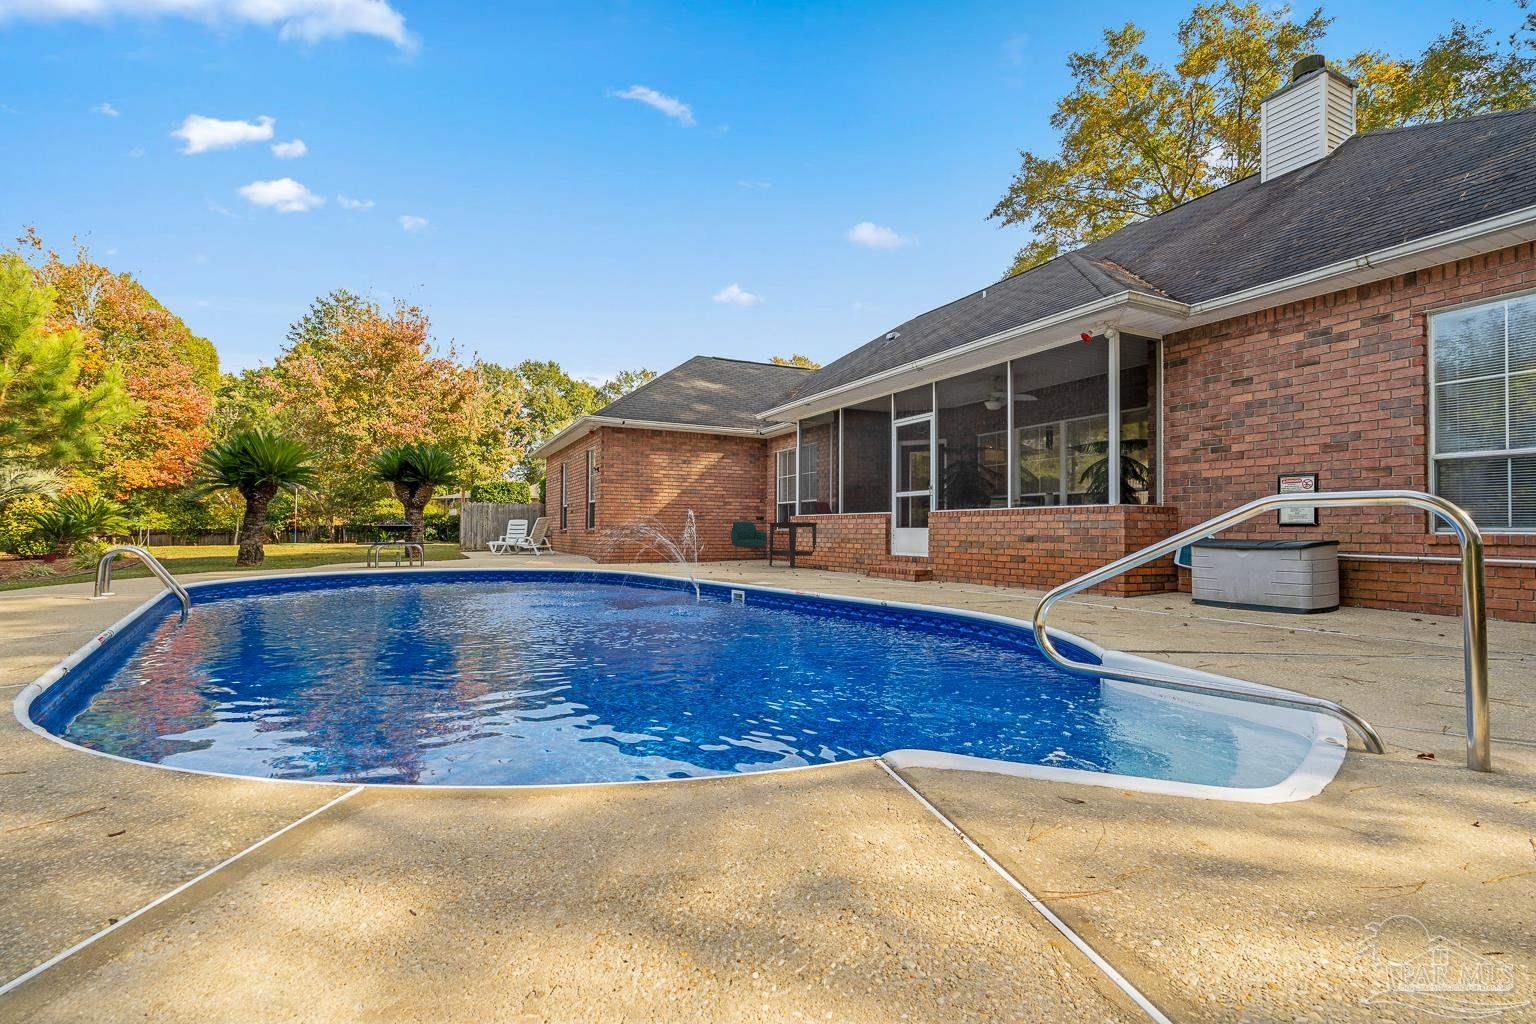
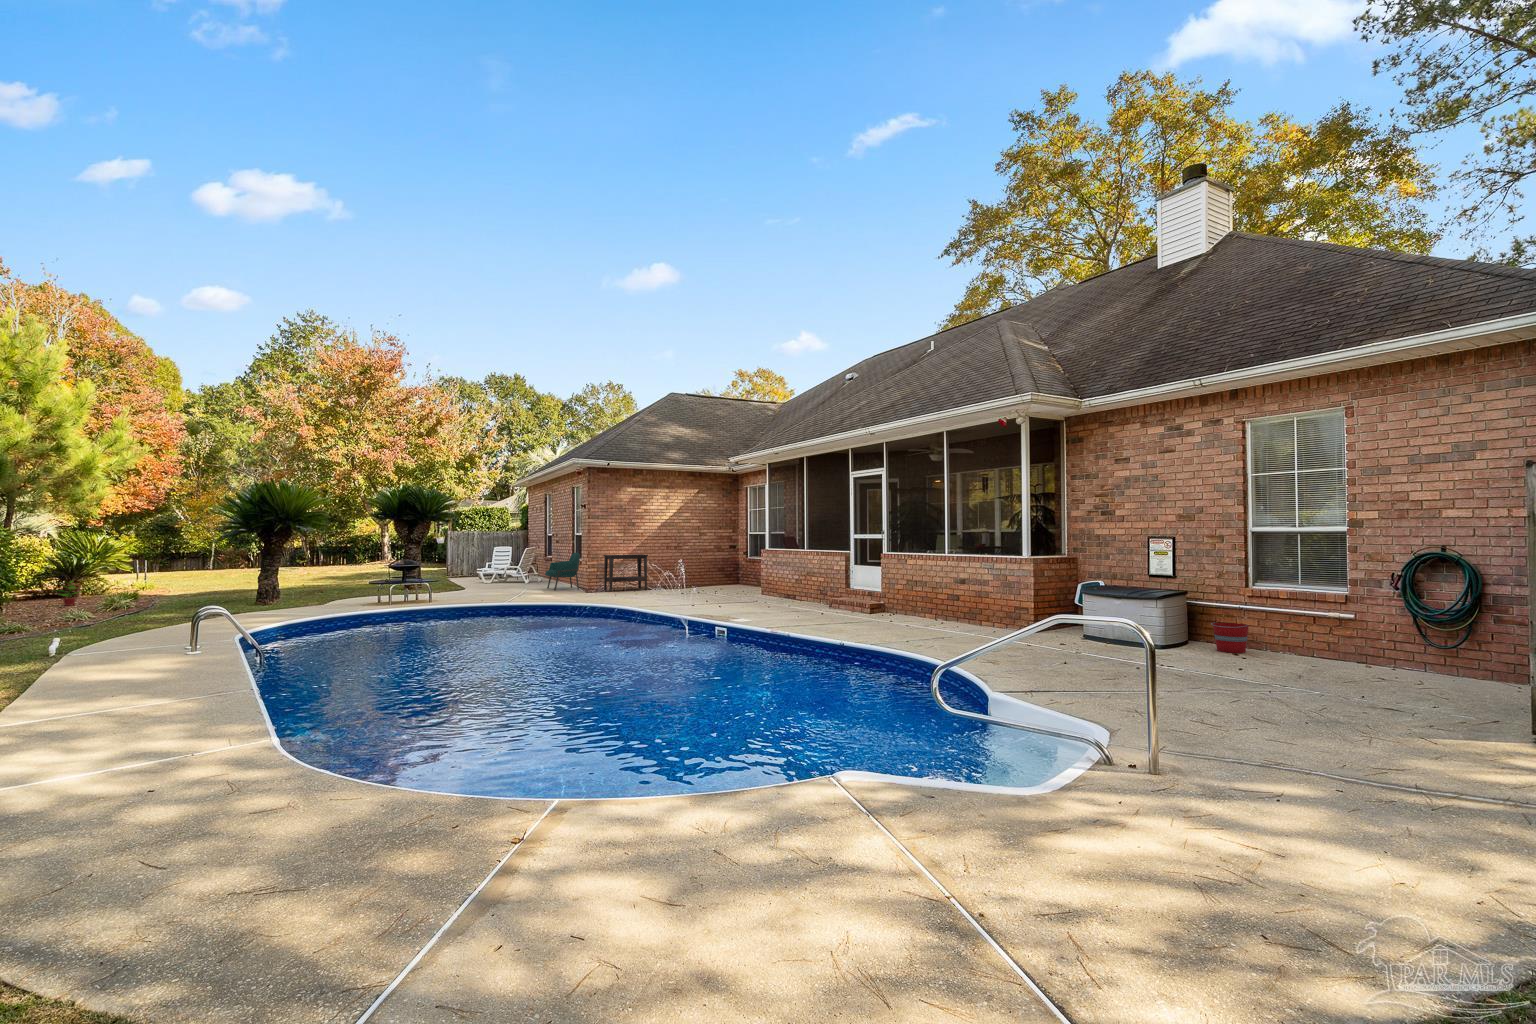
armchair: present [730,522,768,560] -> present [545,553,580,590]
side table: present [768,522,818,568] -> present [604,554,648,592]
bucket: none [1379,579,1436,618] -> present [1211,622,1249,653]

